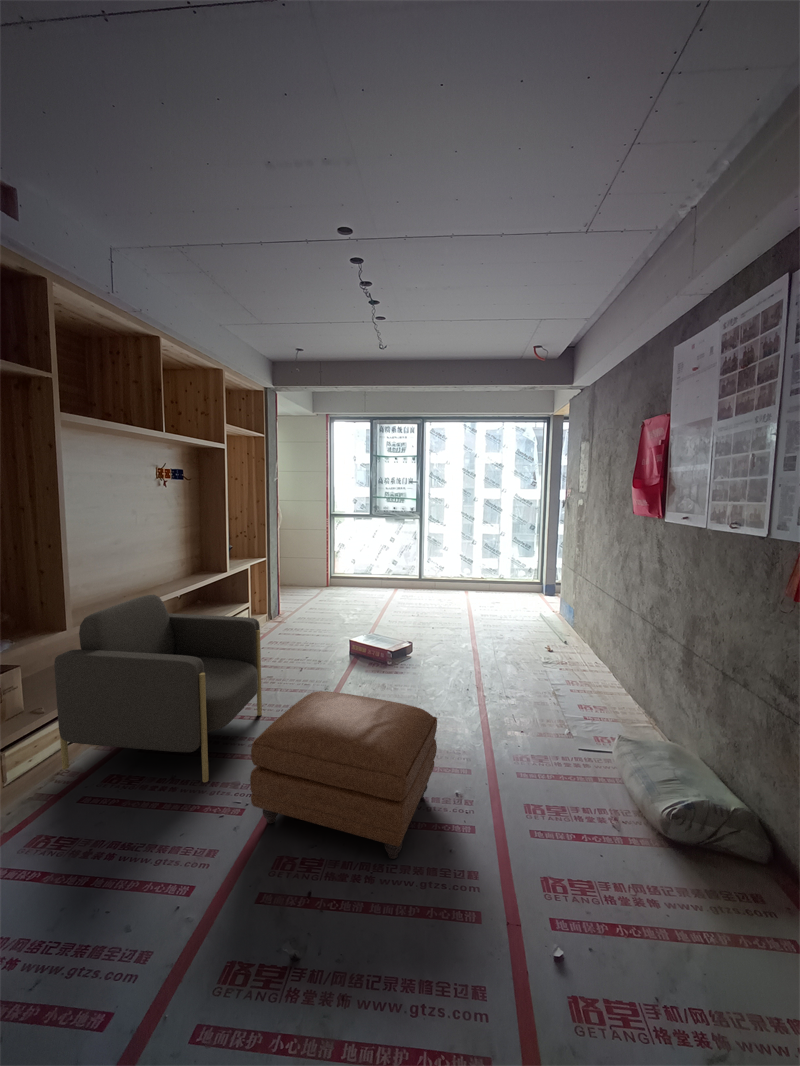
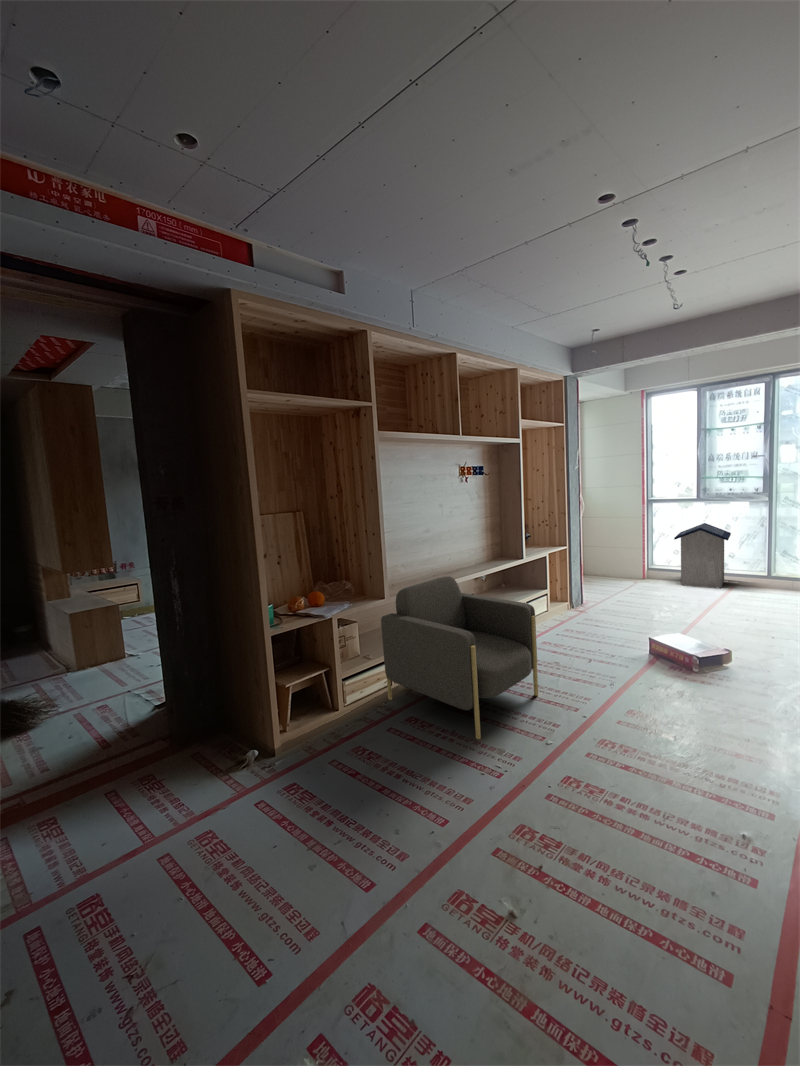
trash can: none [355,535,393,590] -> present [674,523,731,588]
ottoman: present [250,691,437,859] -> none [502,683,716,877]

